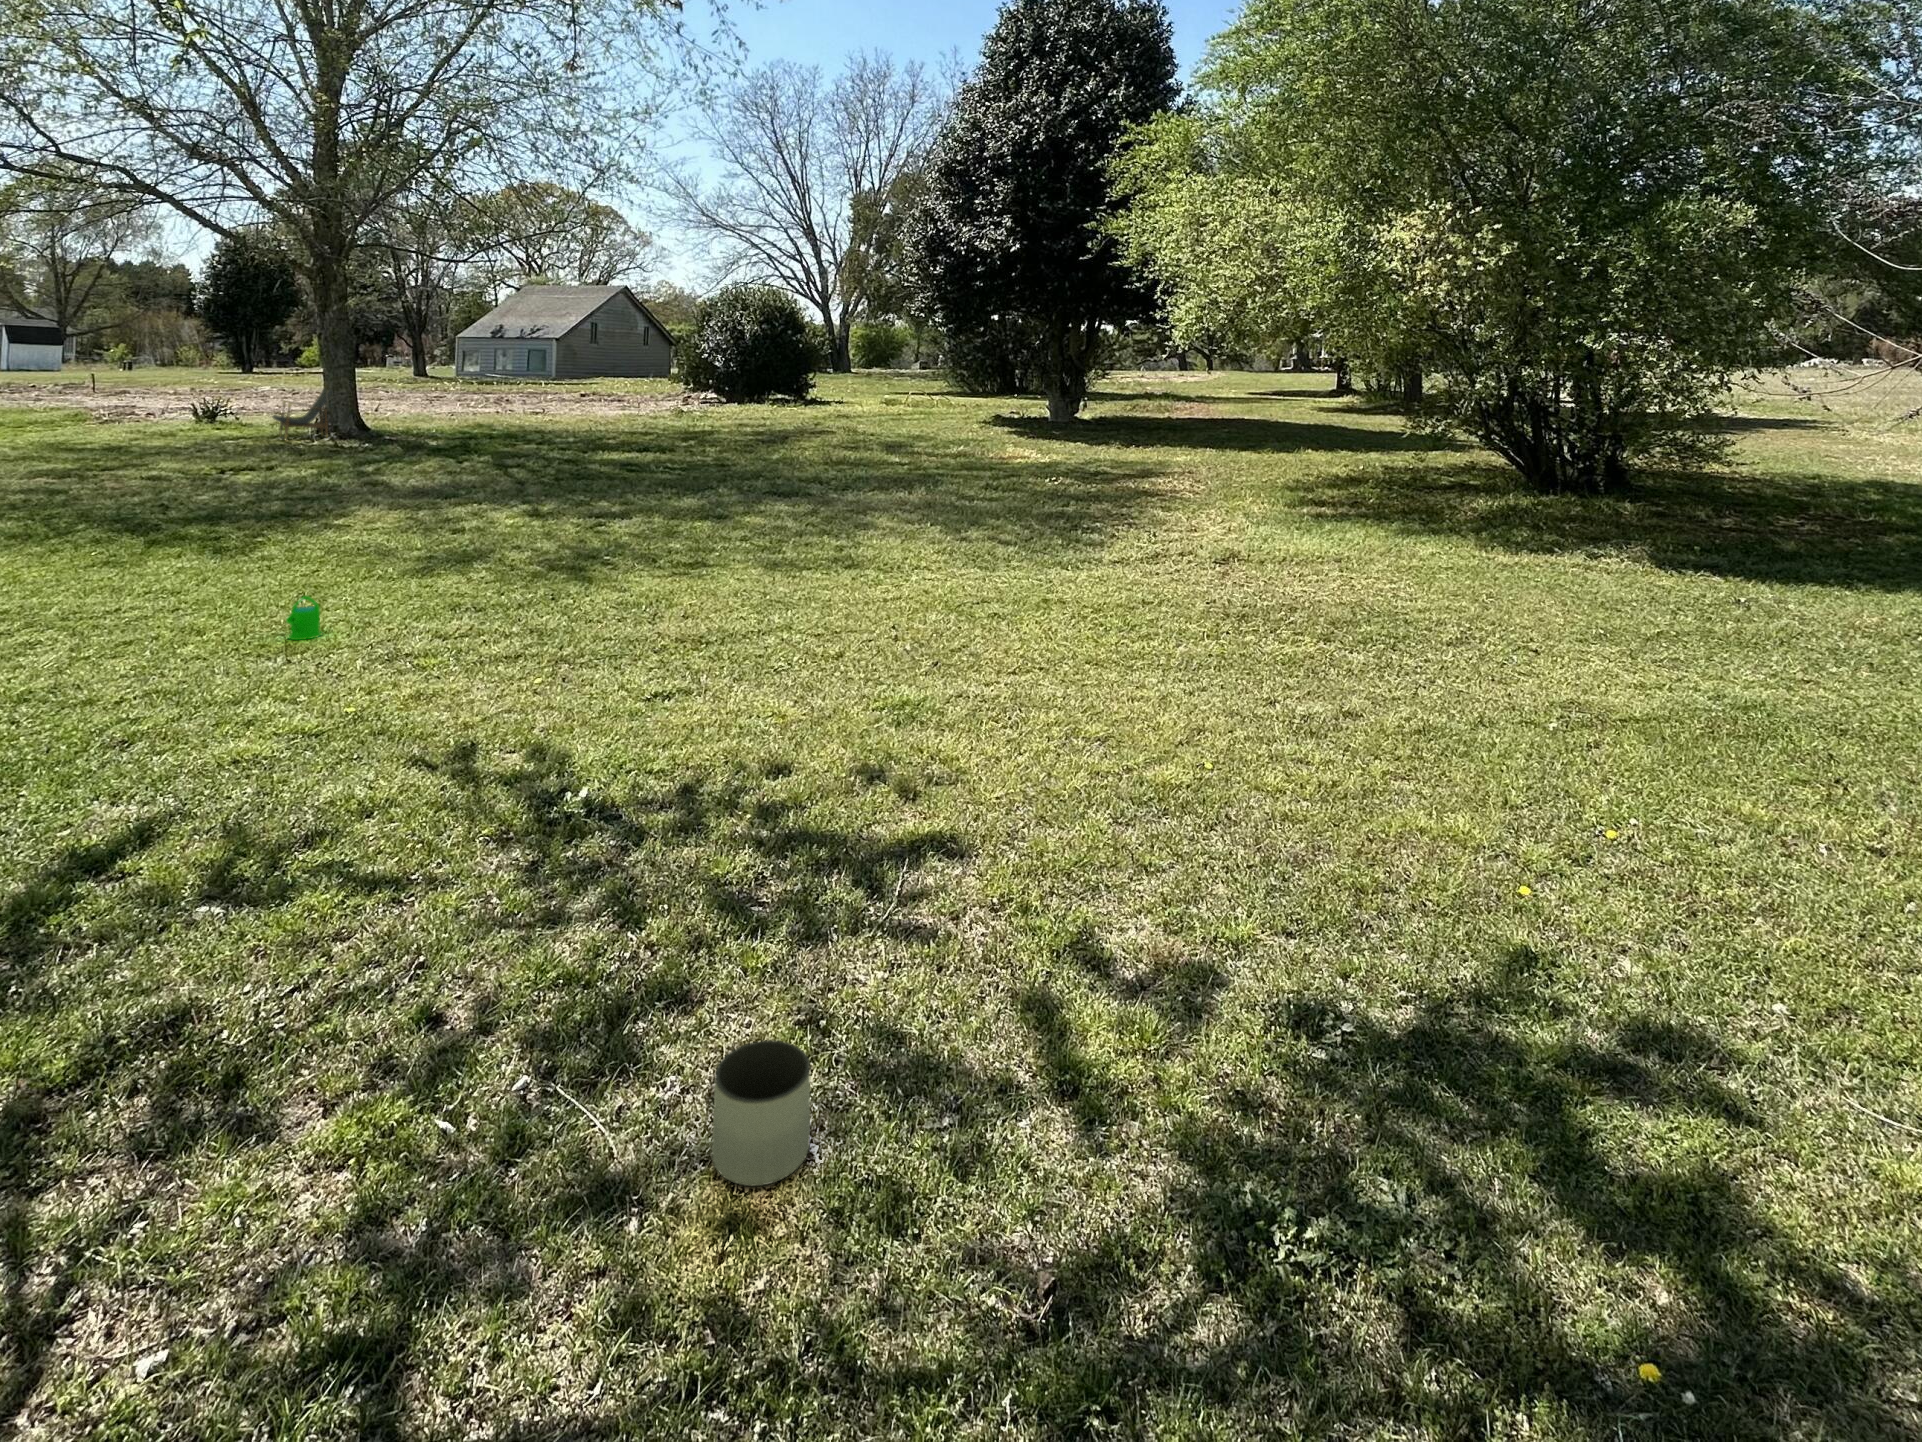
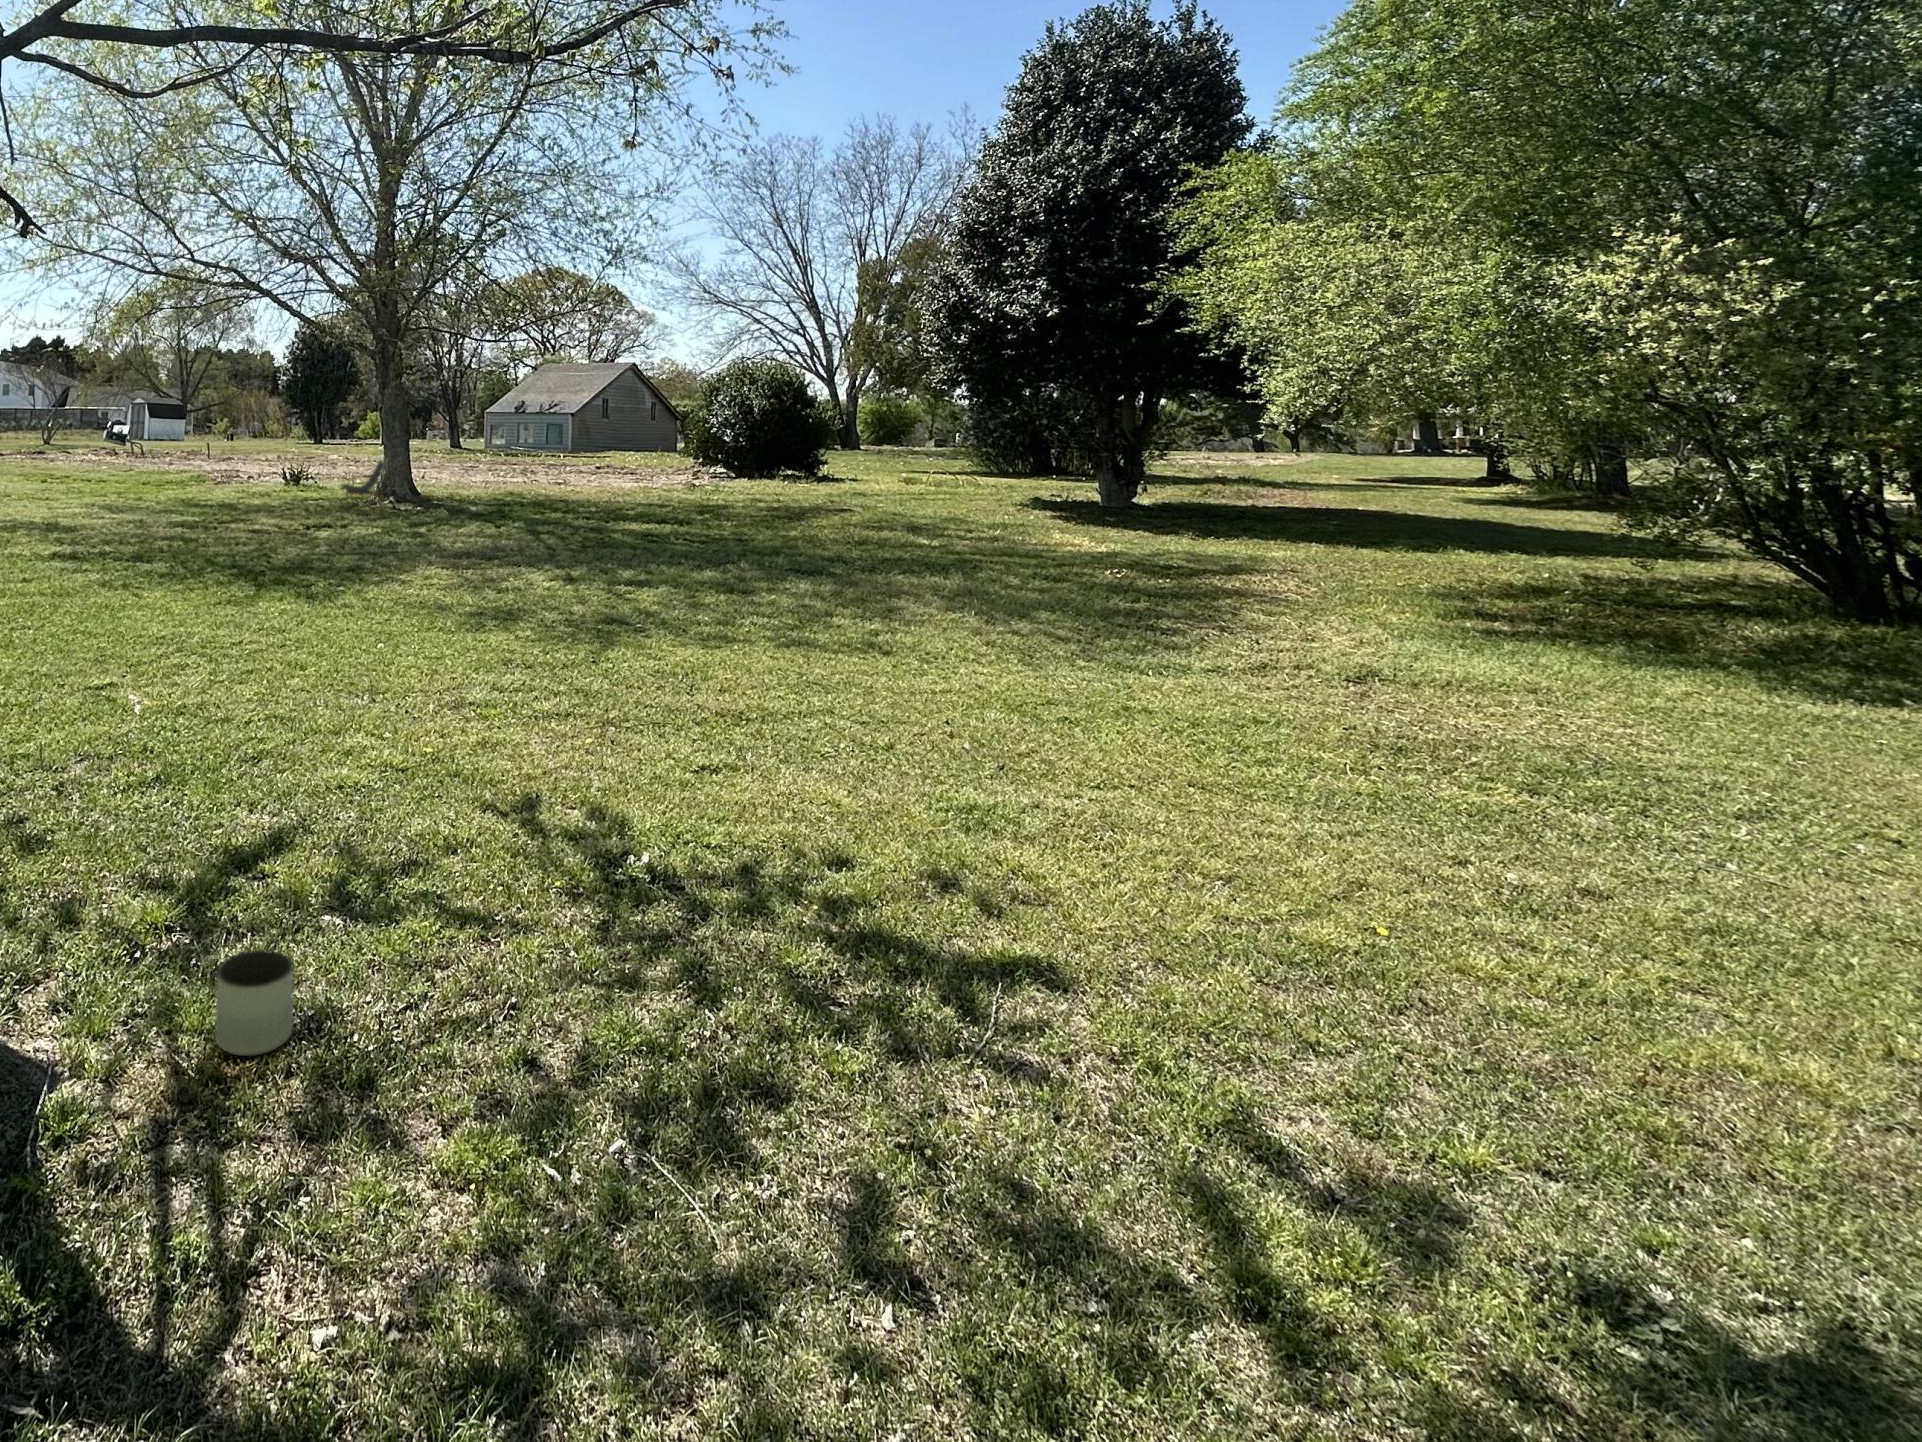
watering can: present [286,596,322,640] -> none [368,641,395,682]
planter: present [712,1040,810,1186] -> present [215,950,293,1056]

